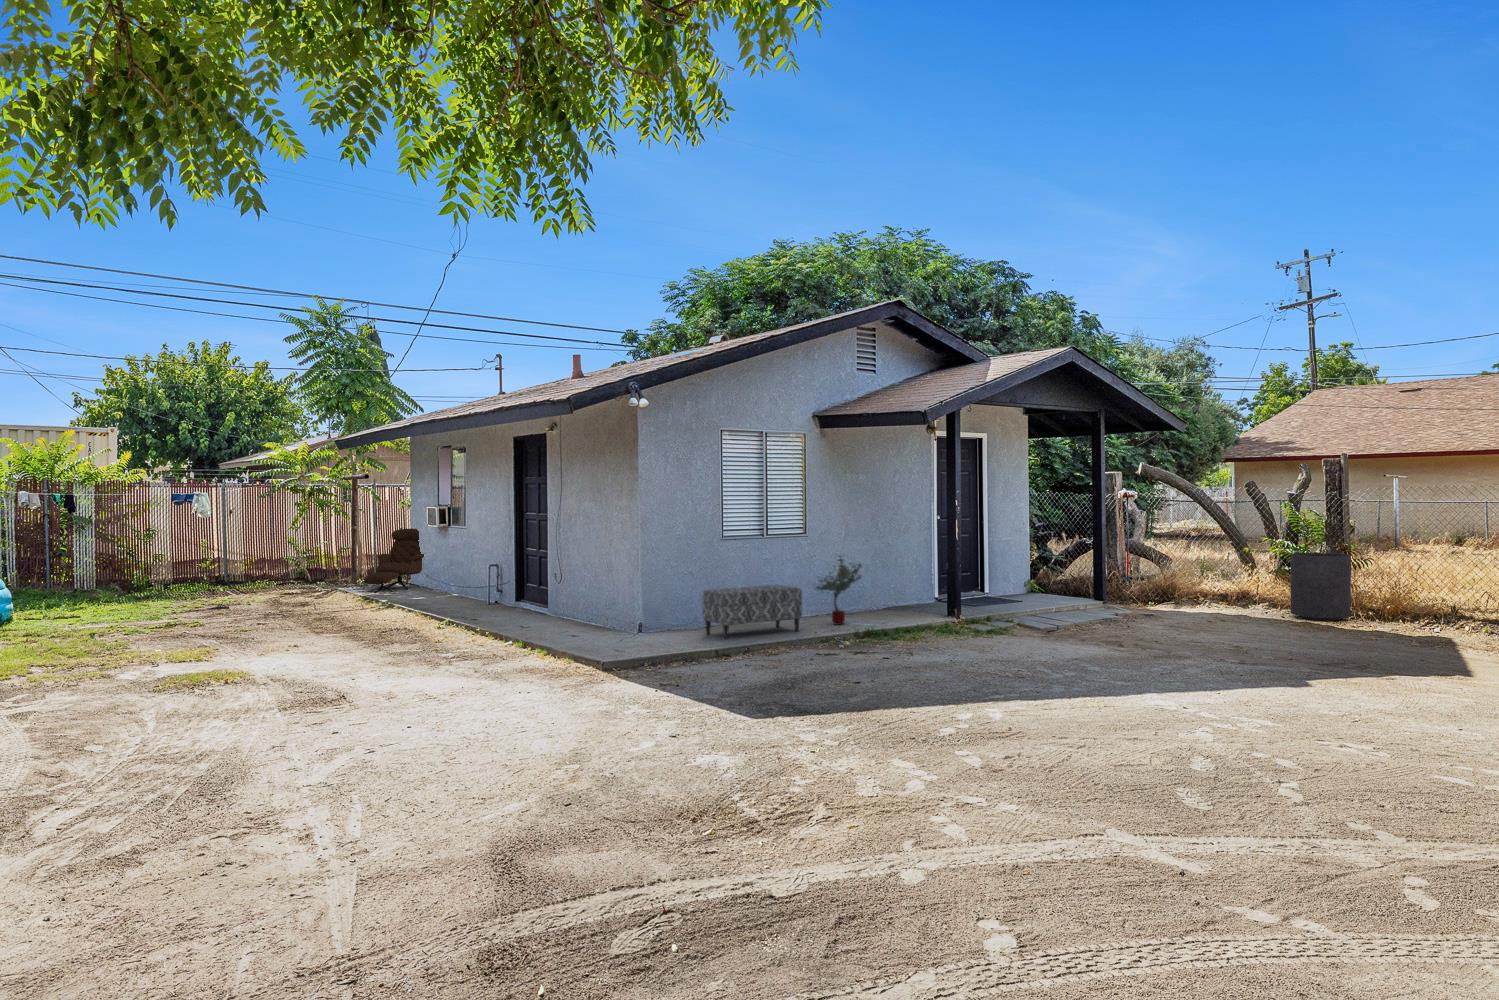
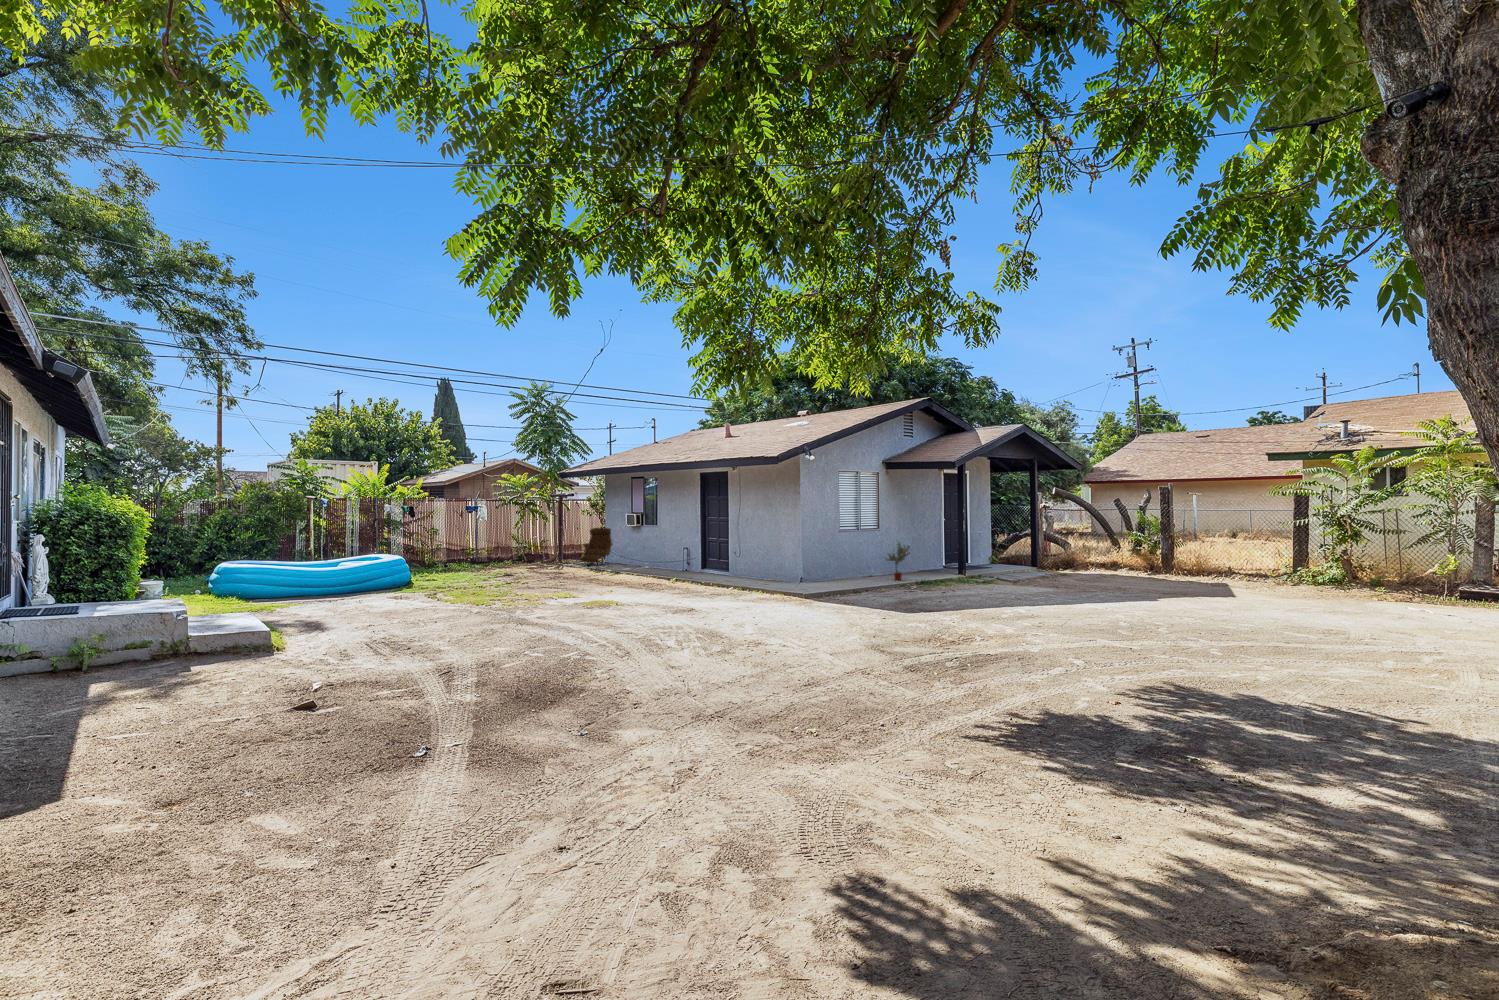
trash can: present [1291,553,1351,621] -> none [1142,539,1175,576]
bench: present [702,585,802,639] -> none [830,558,883,587]

